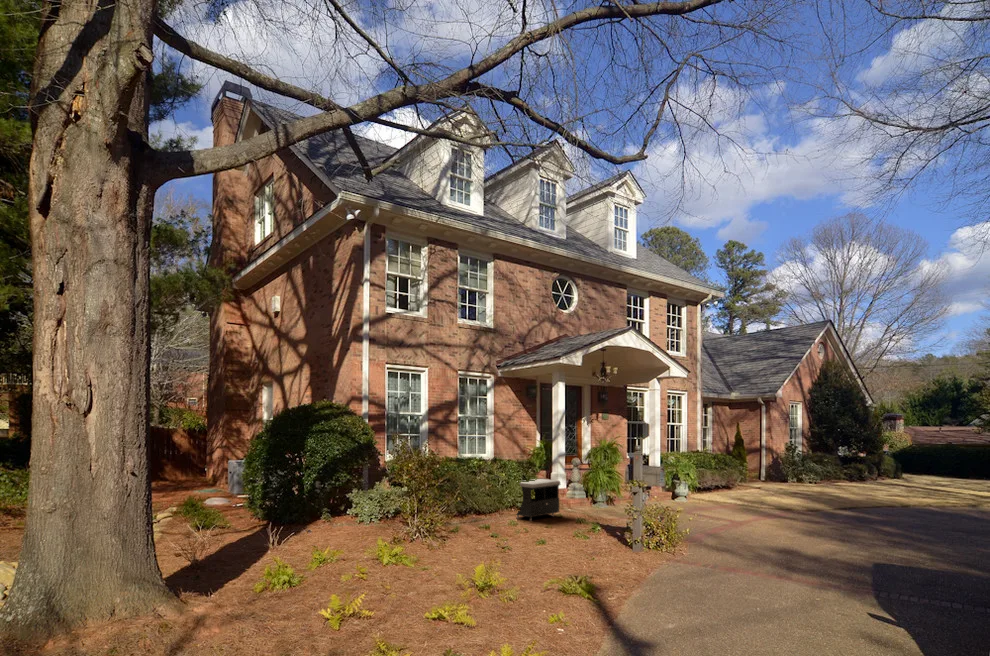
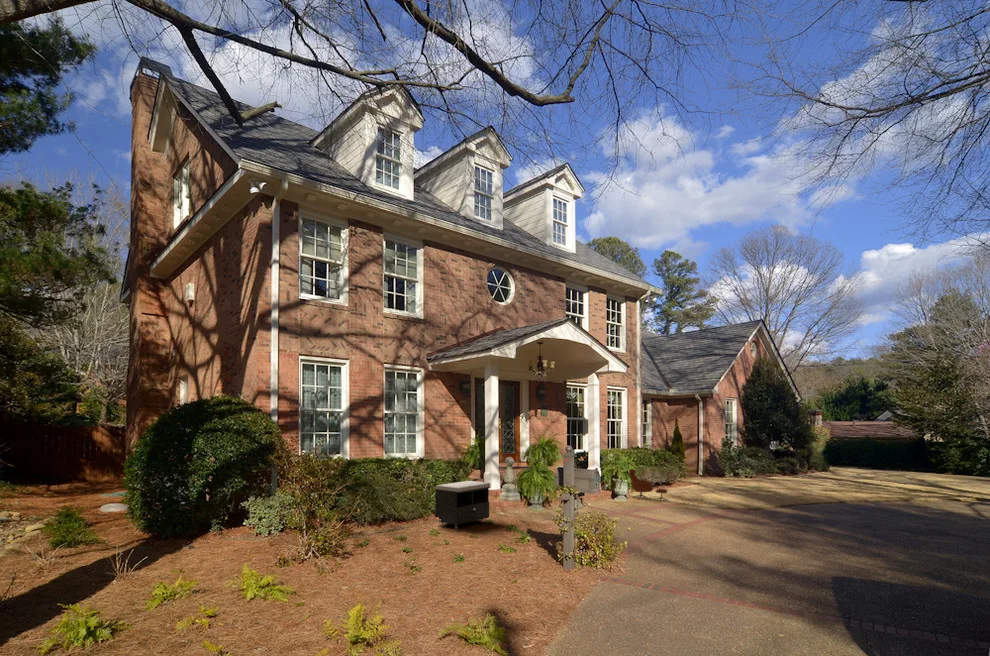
lounge chair: none [689,472,729,503] -> present [629,469,667,499]

